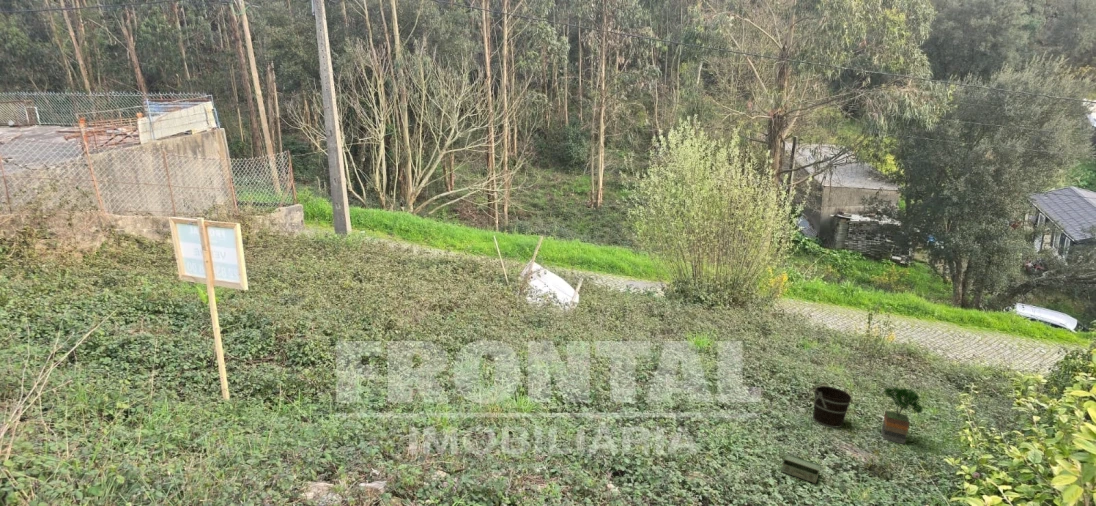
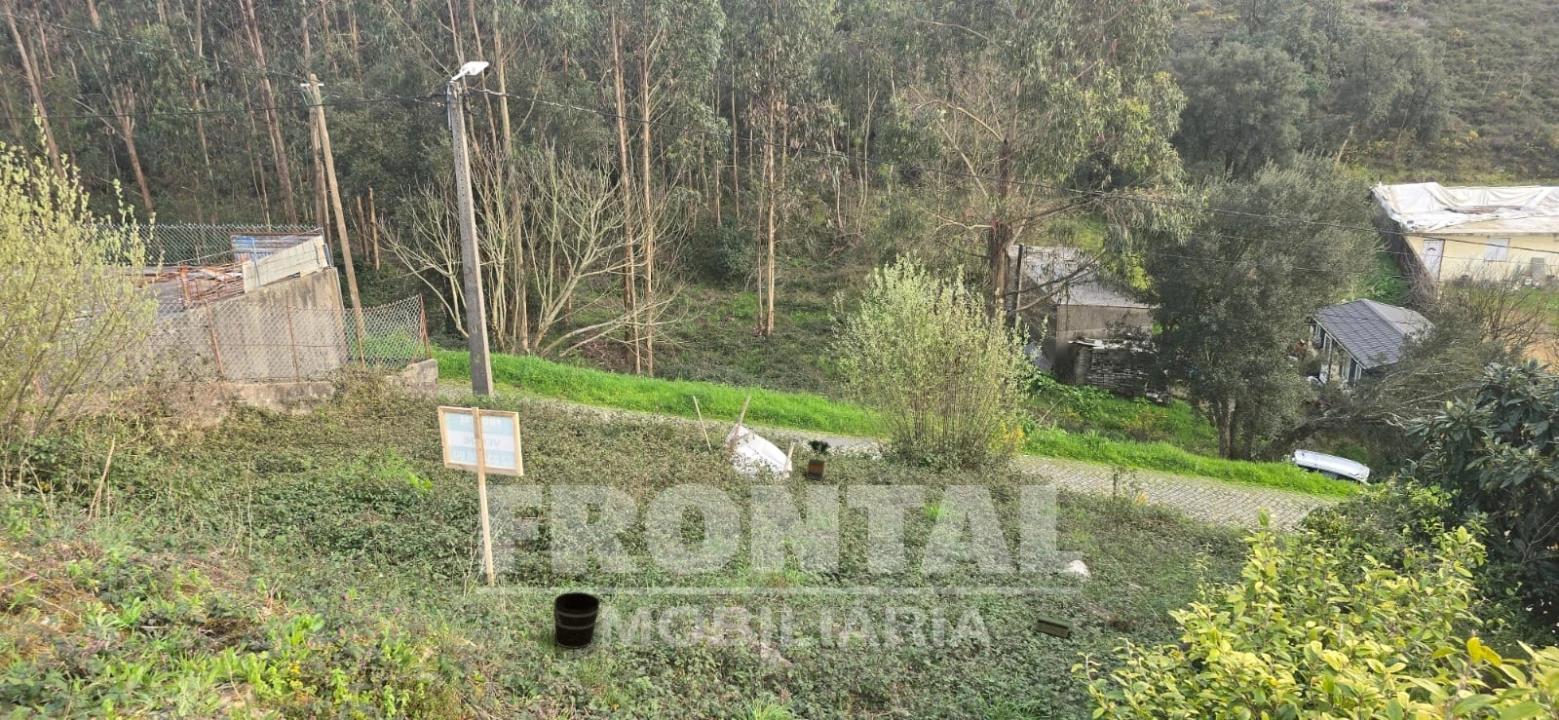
bucket: present [813,386,851,427] -> present [553,592,600,648]
potted tree: present [881,387,922,444] -> present [807,440,831,480]

